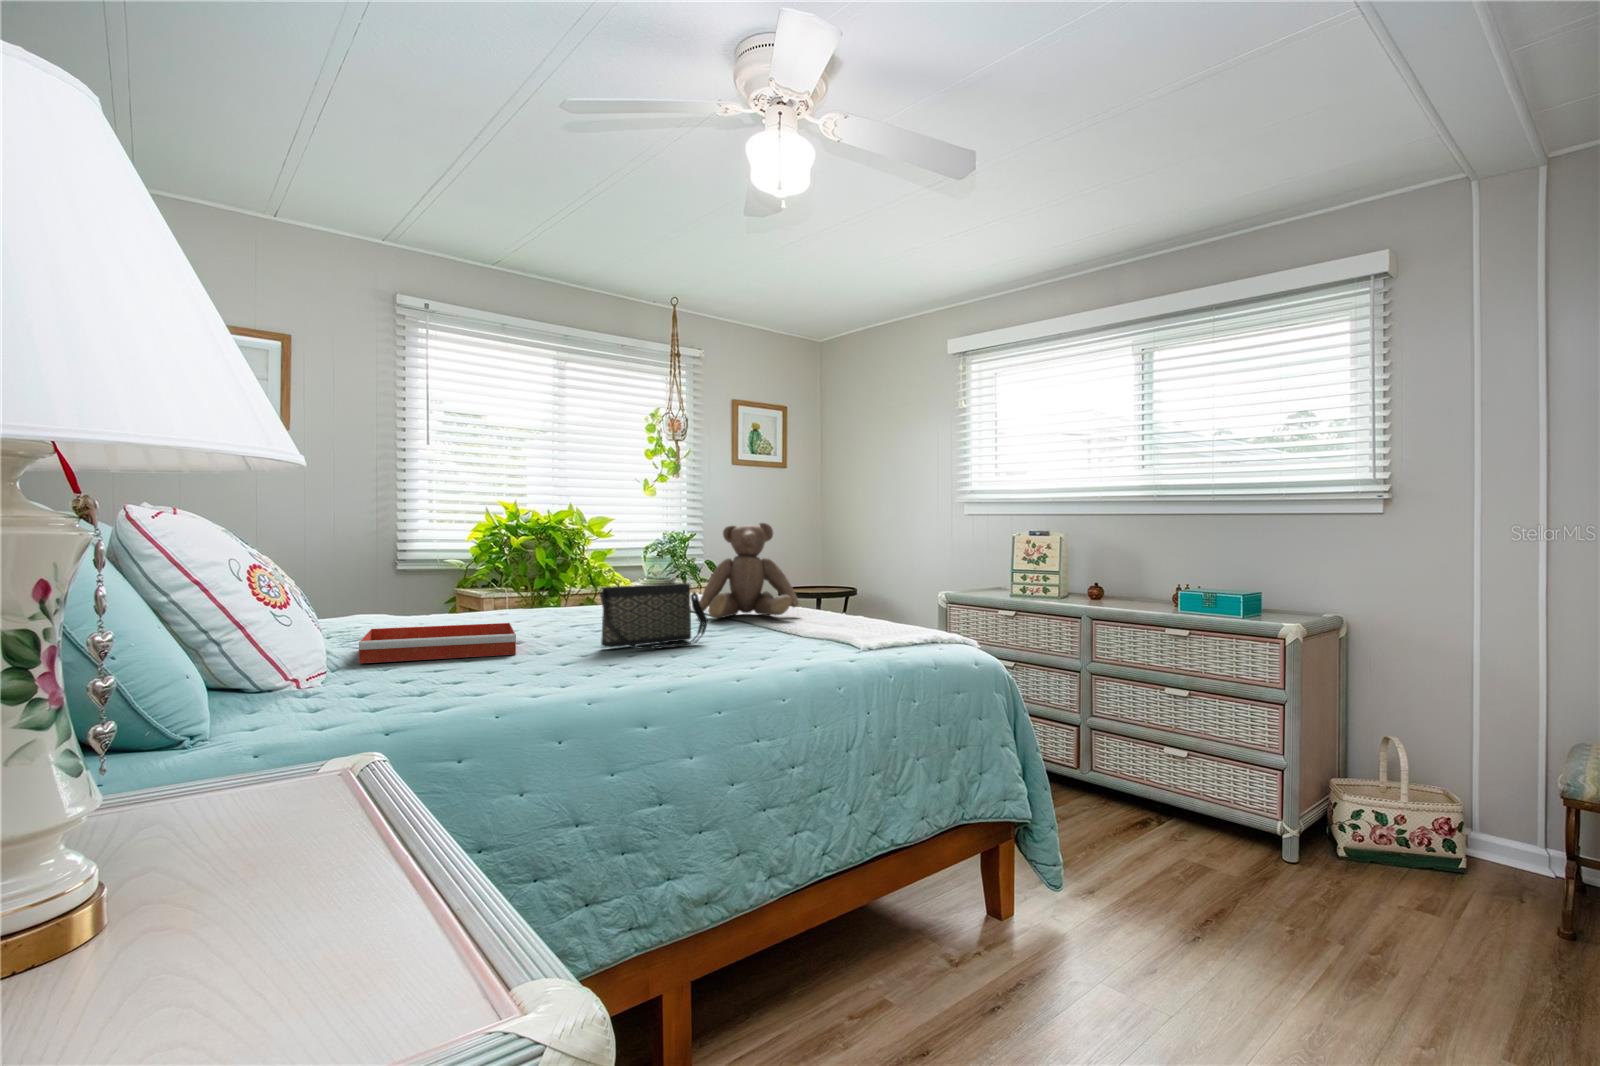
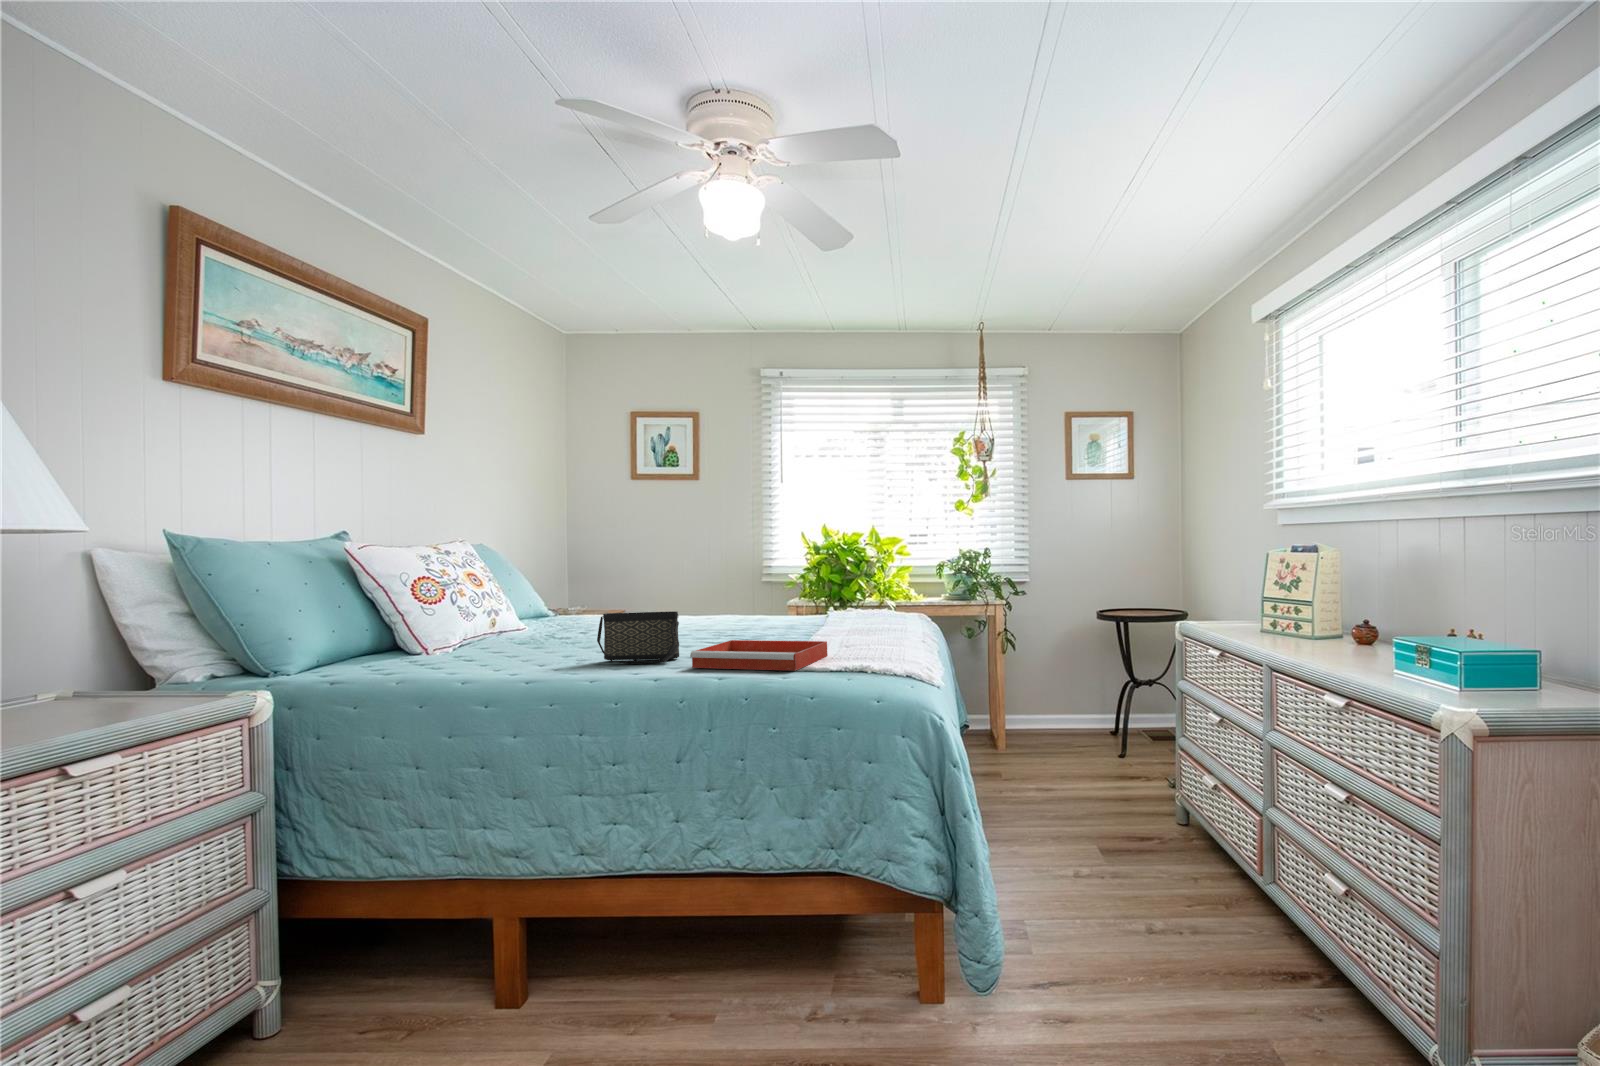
teddy bear: present [699,523,799,618] -> none [770,552,856,641]
tray: present [359,623,516,663] -> present [690,640,828,671]

